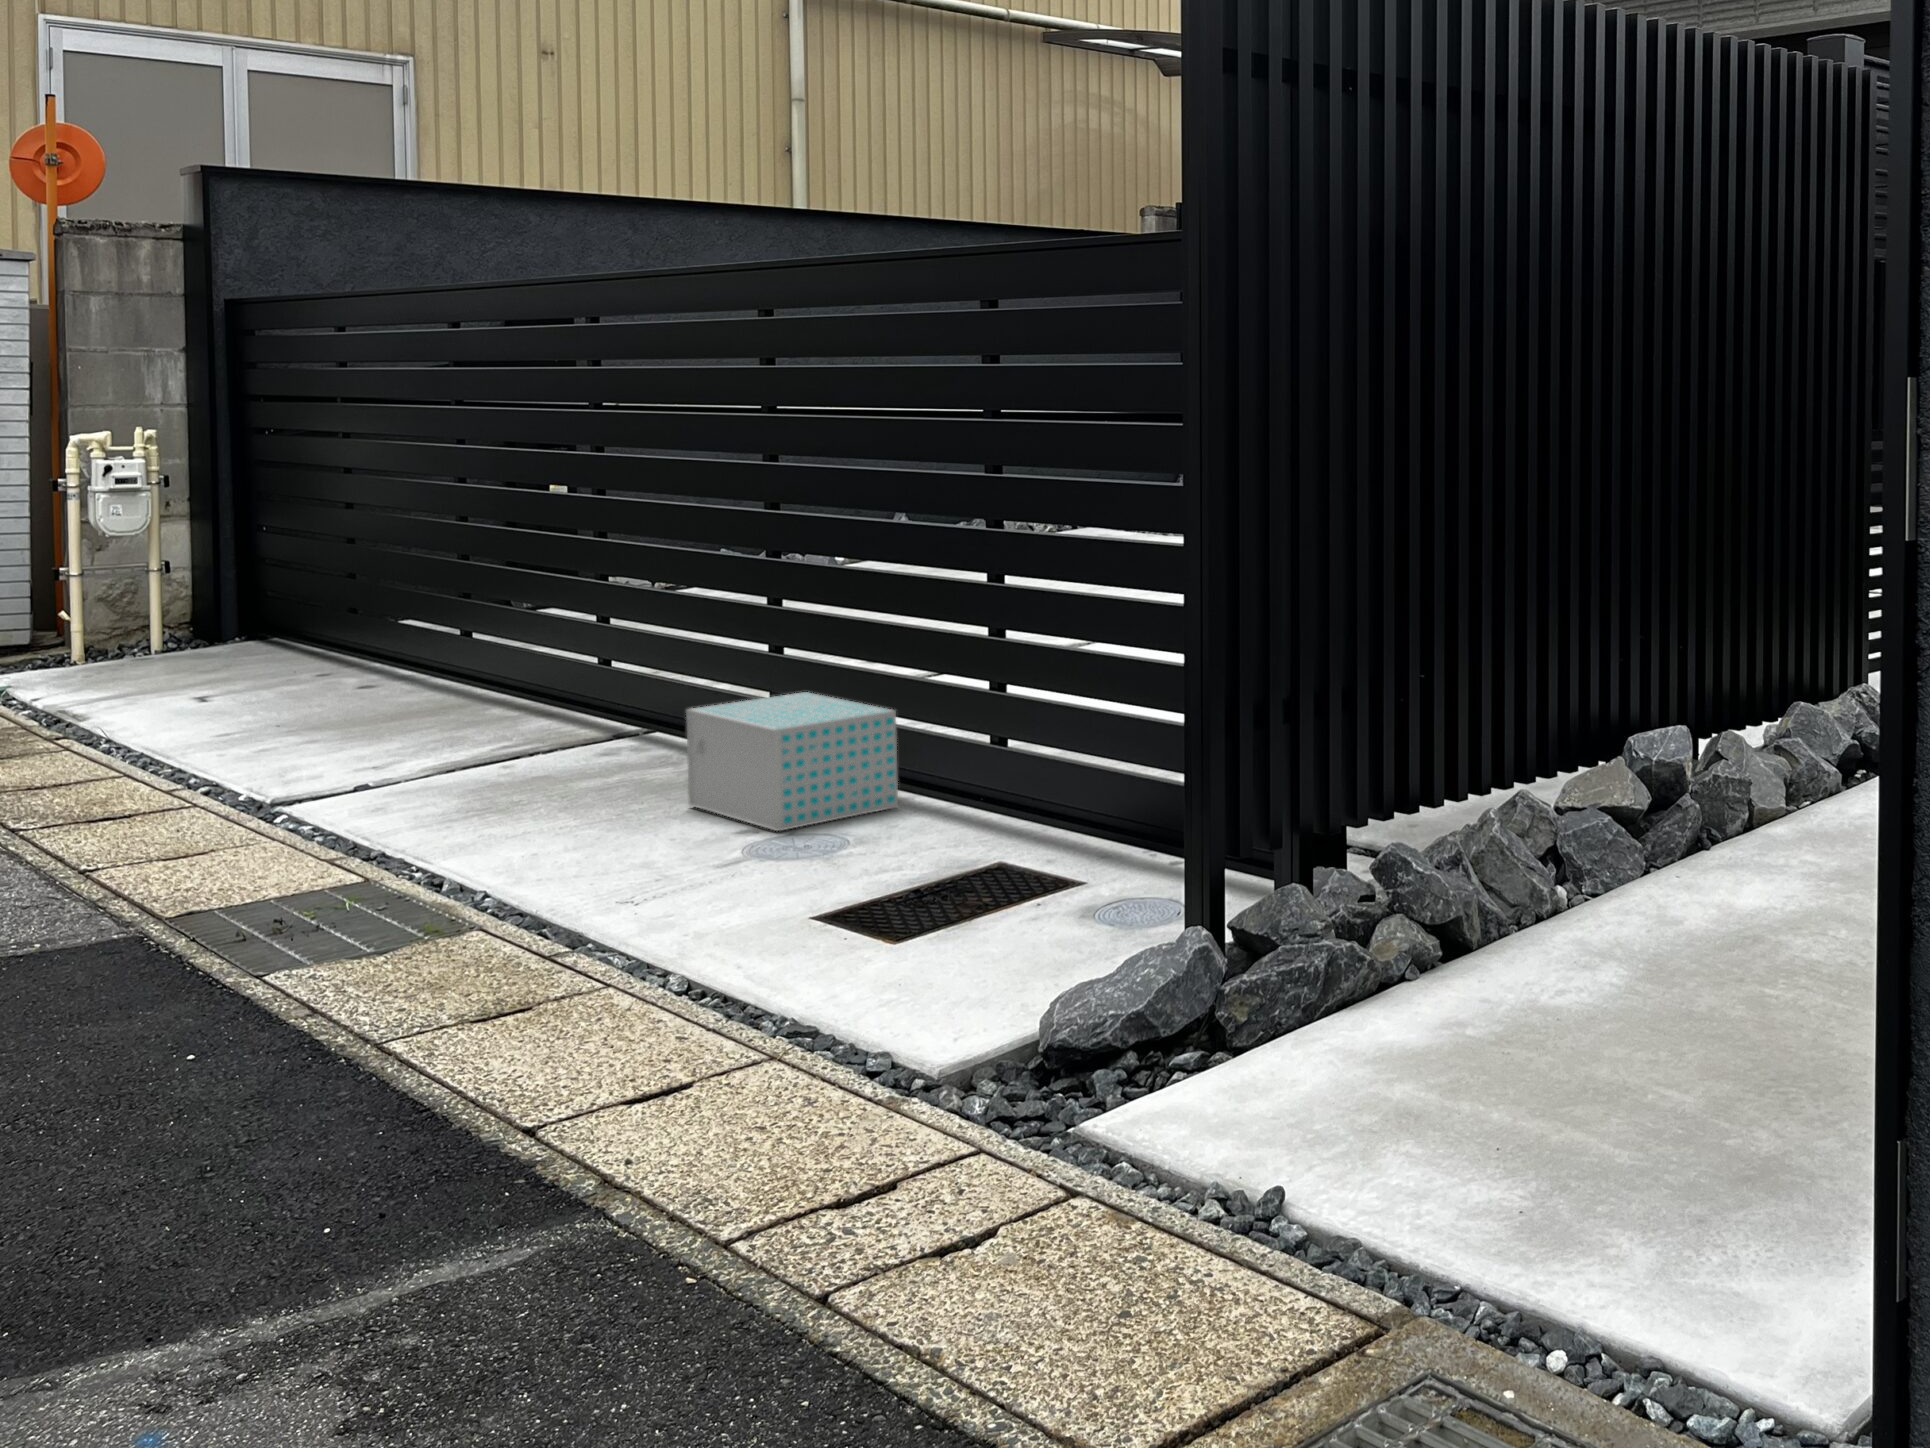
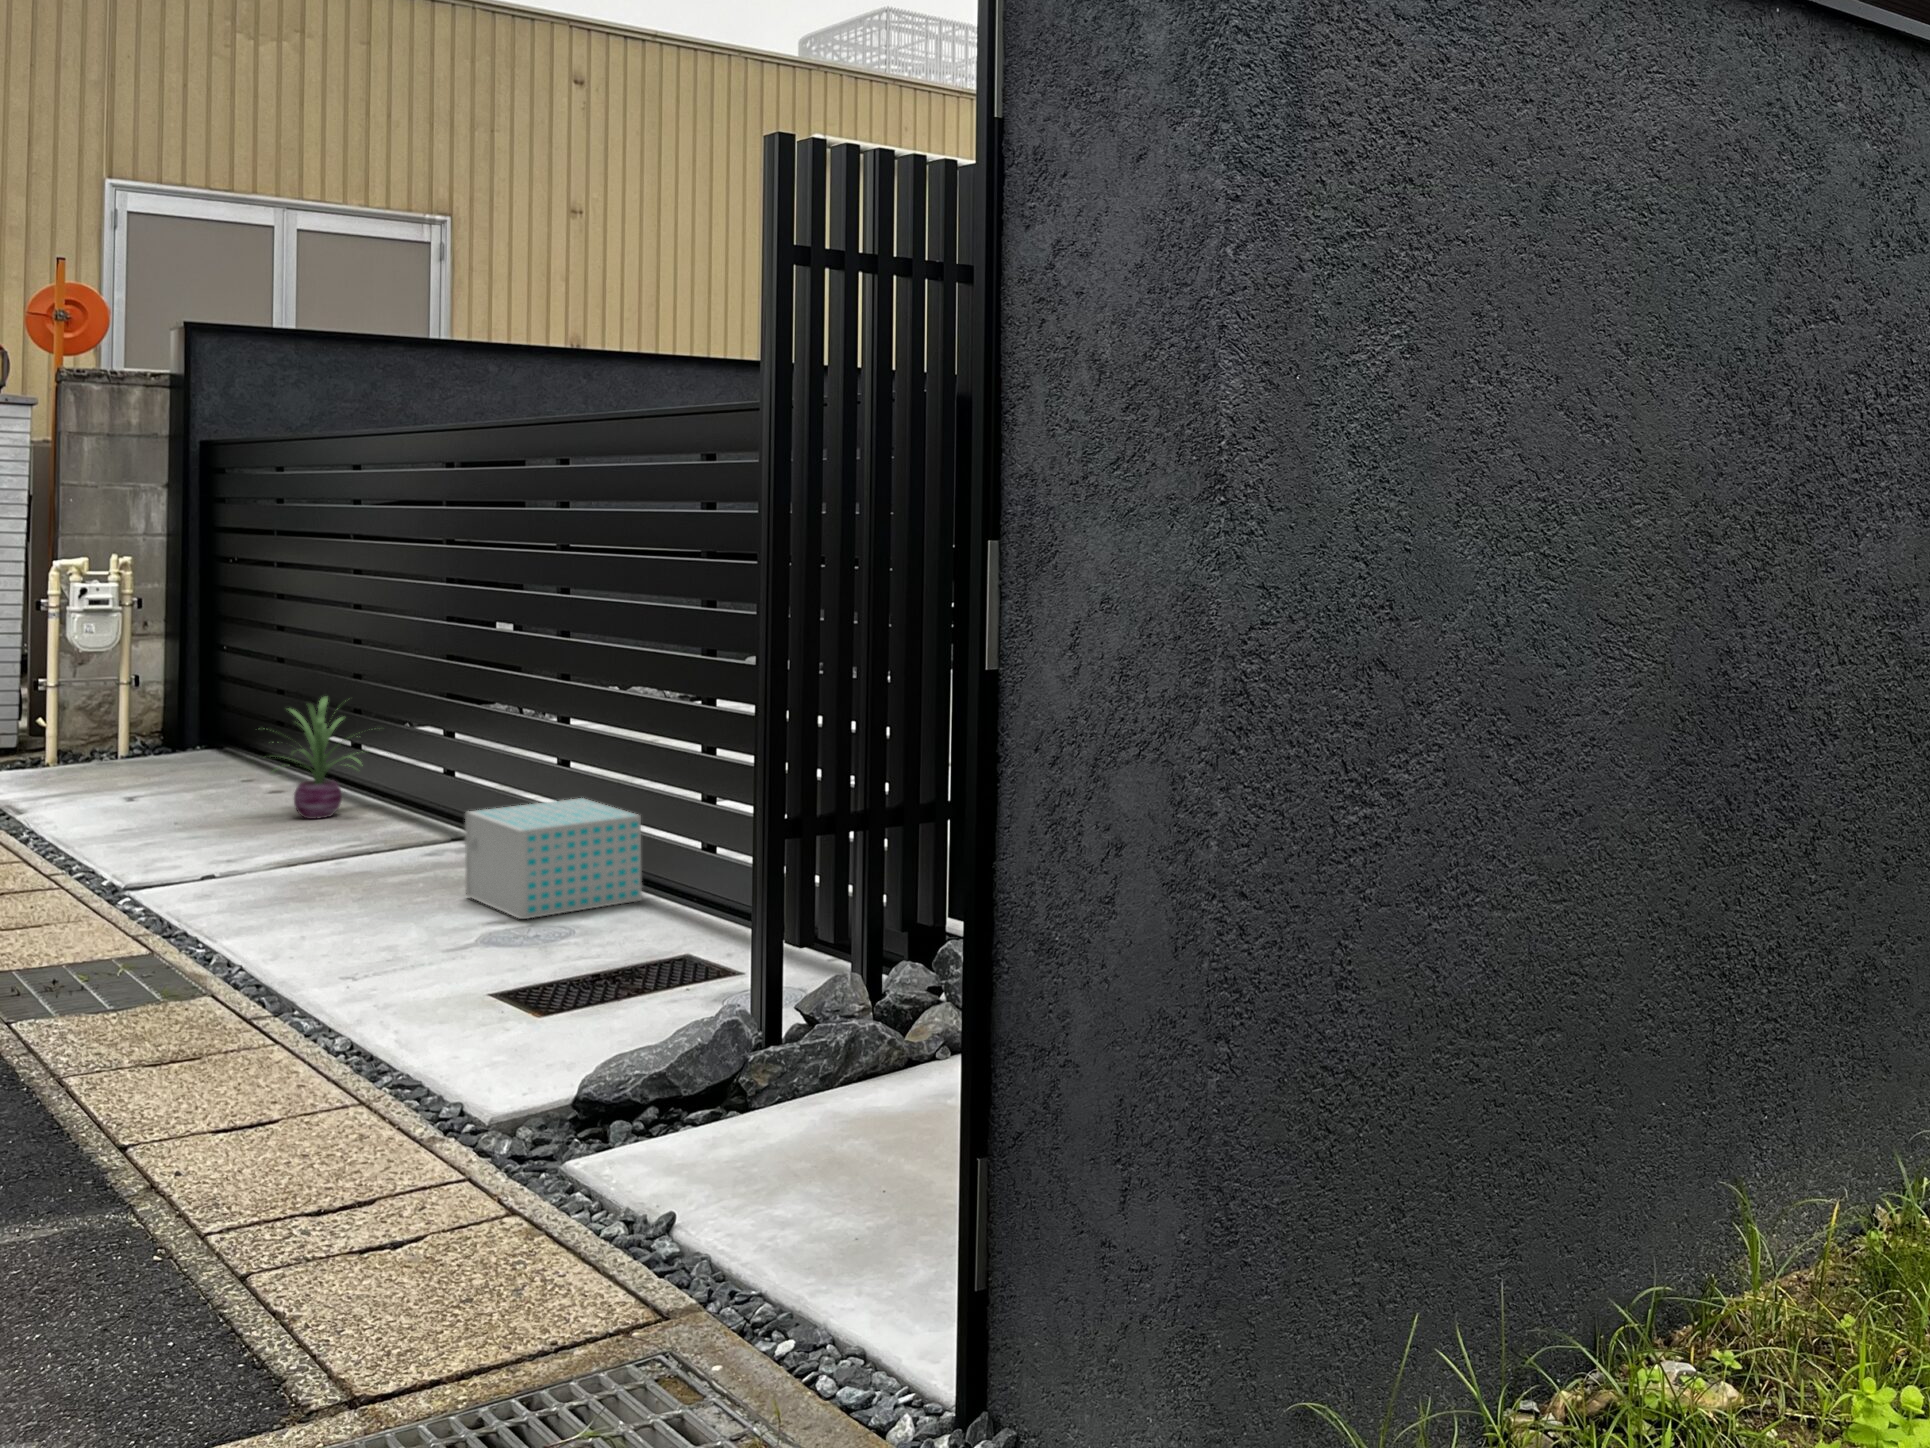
decorative plant: none [355,582,512,721] -> present [277,696,361,819]

